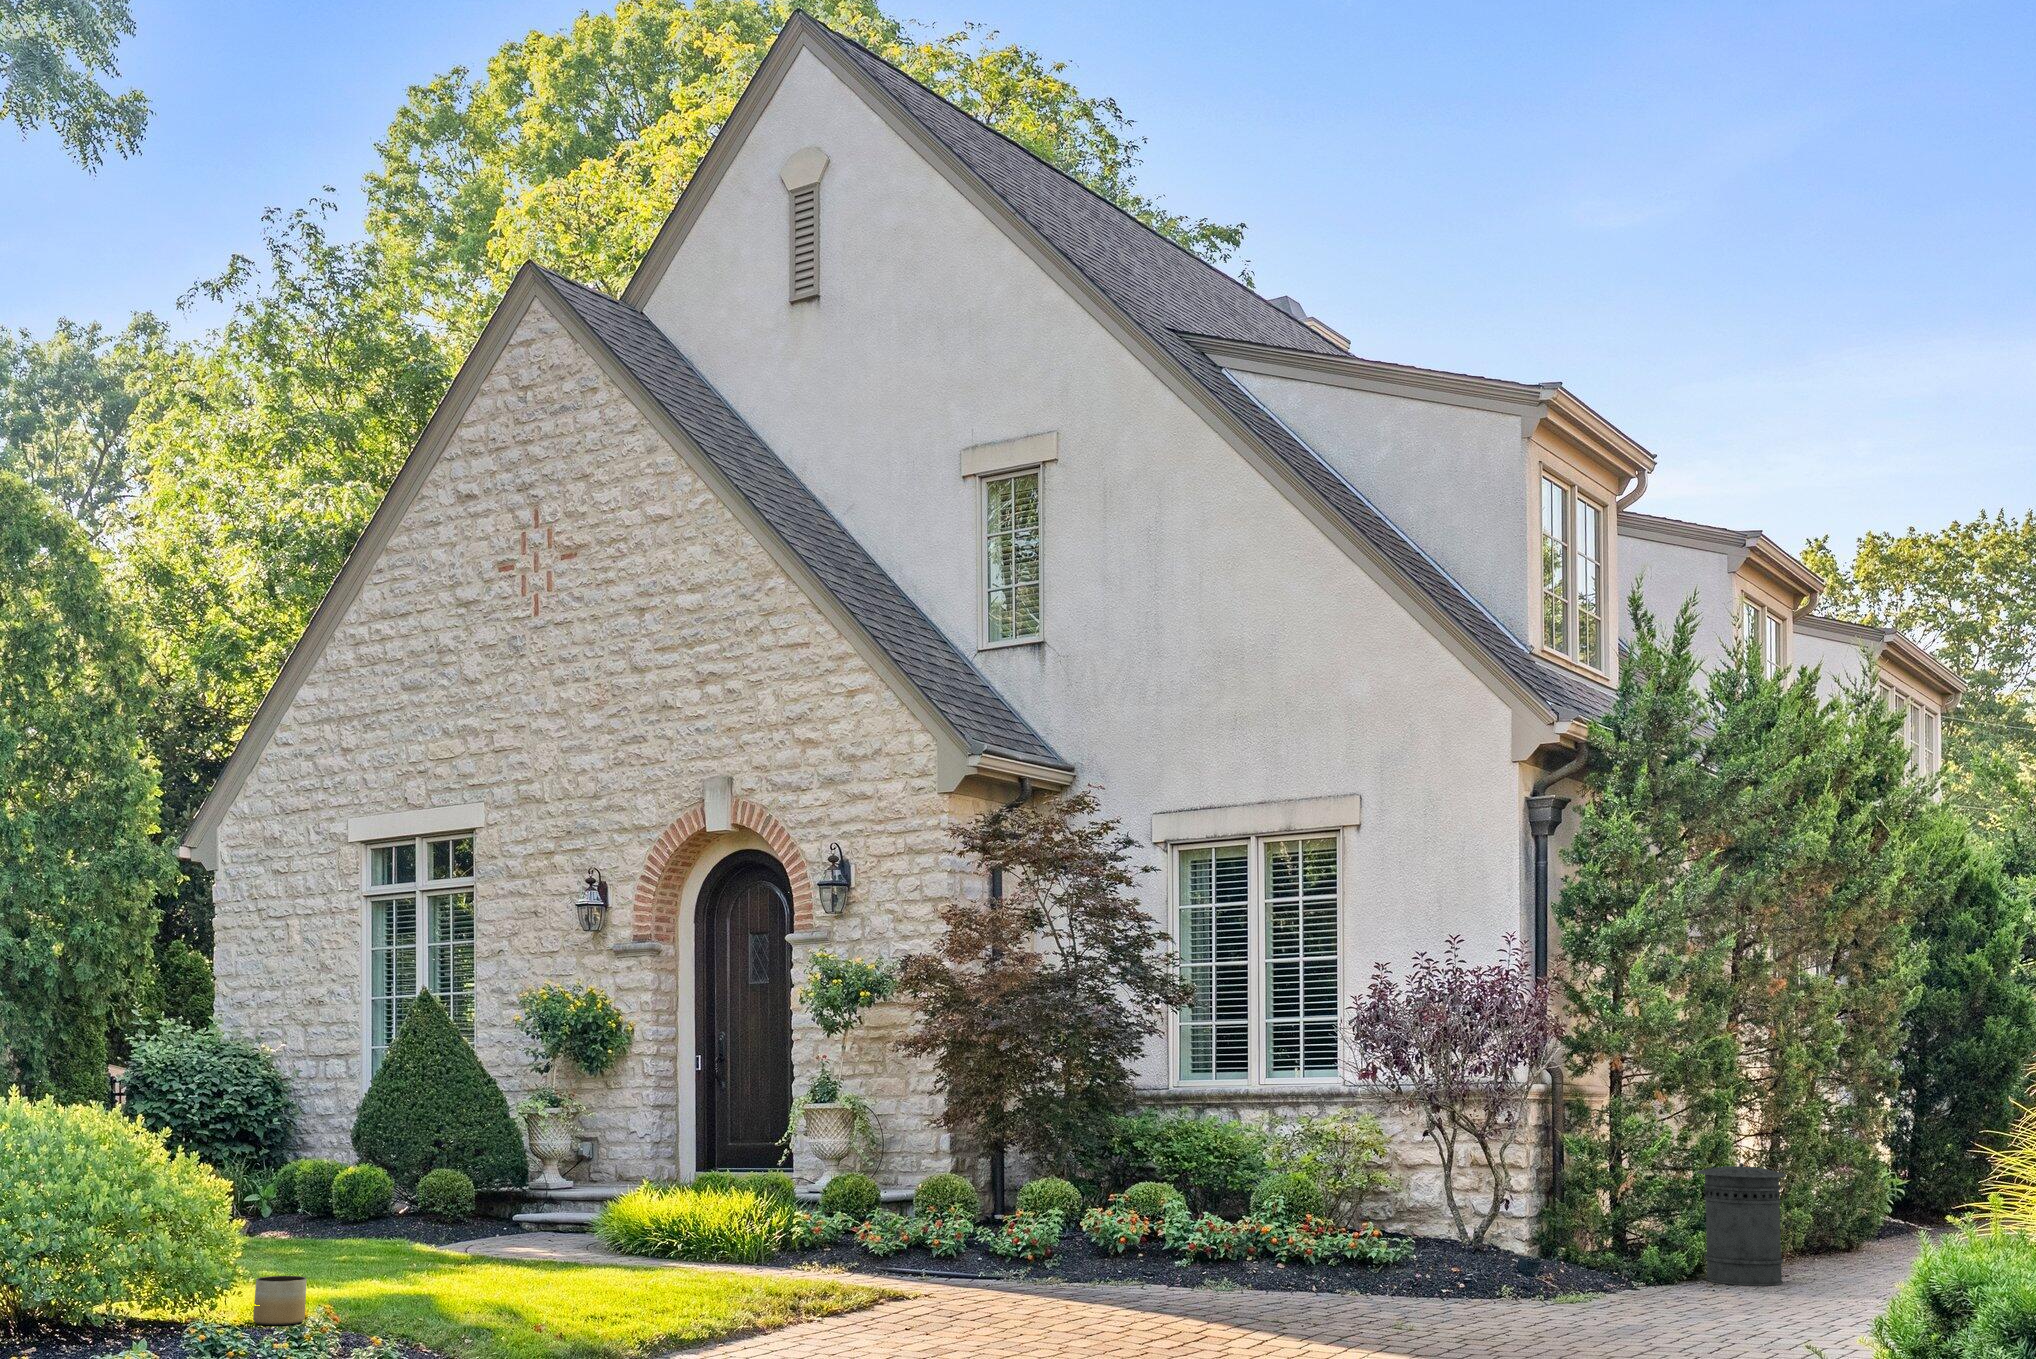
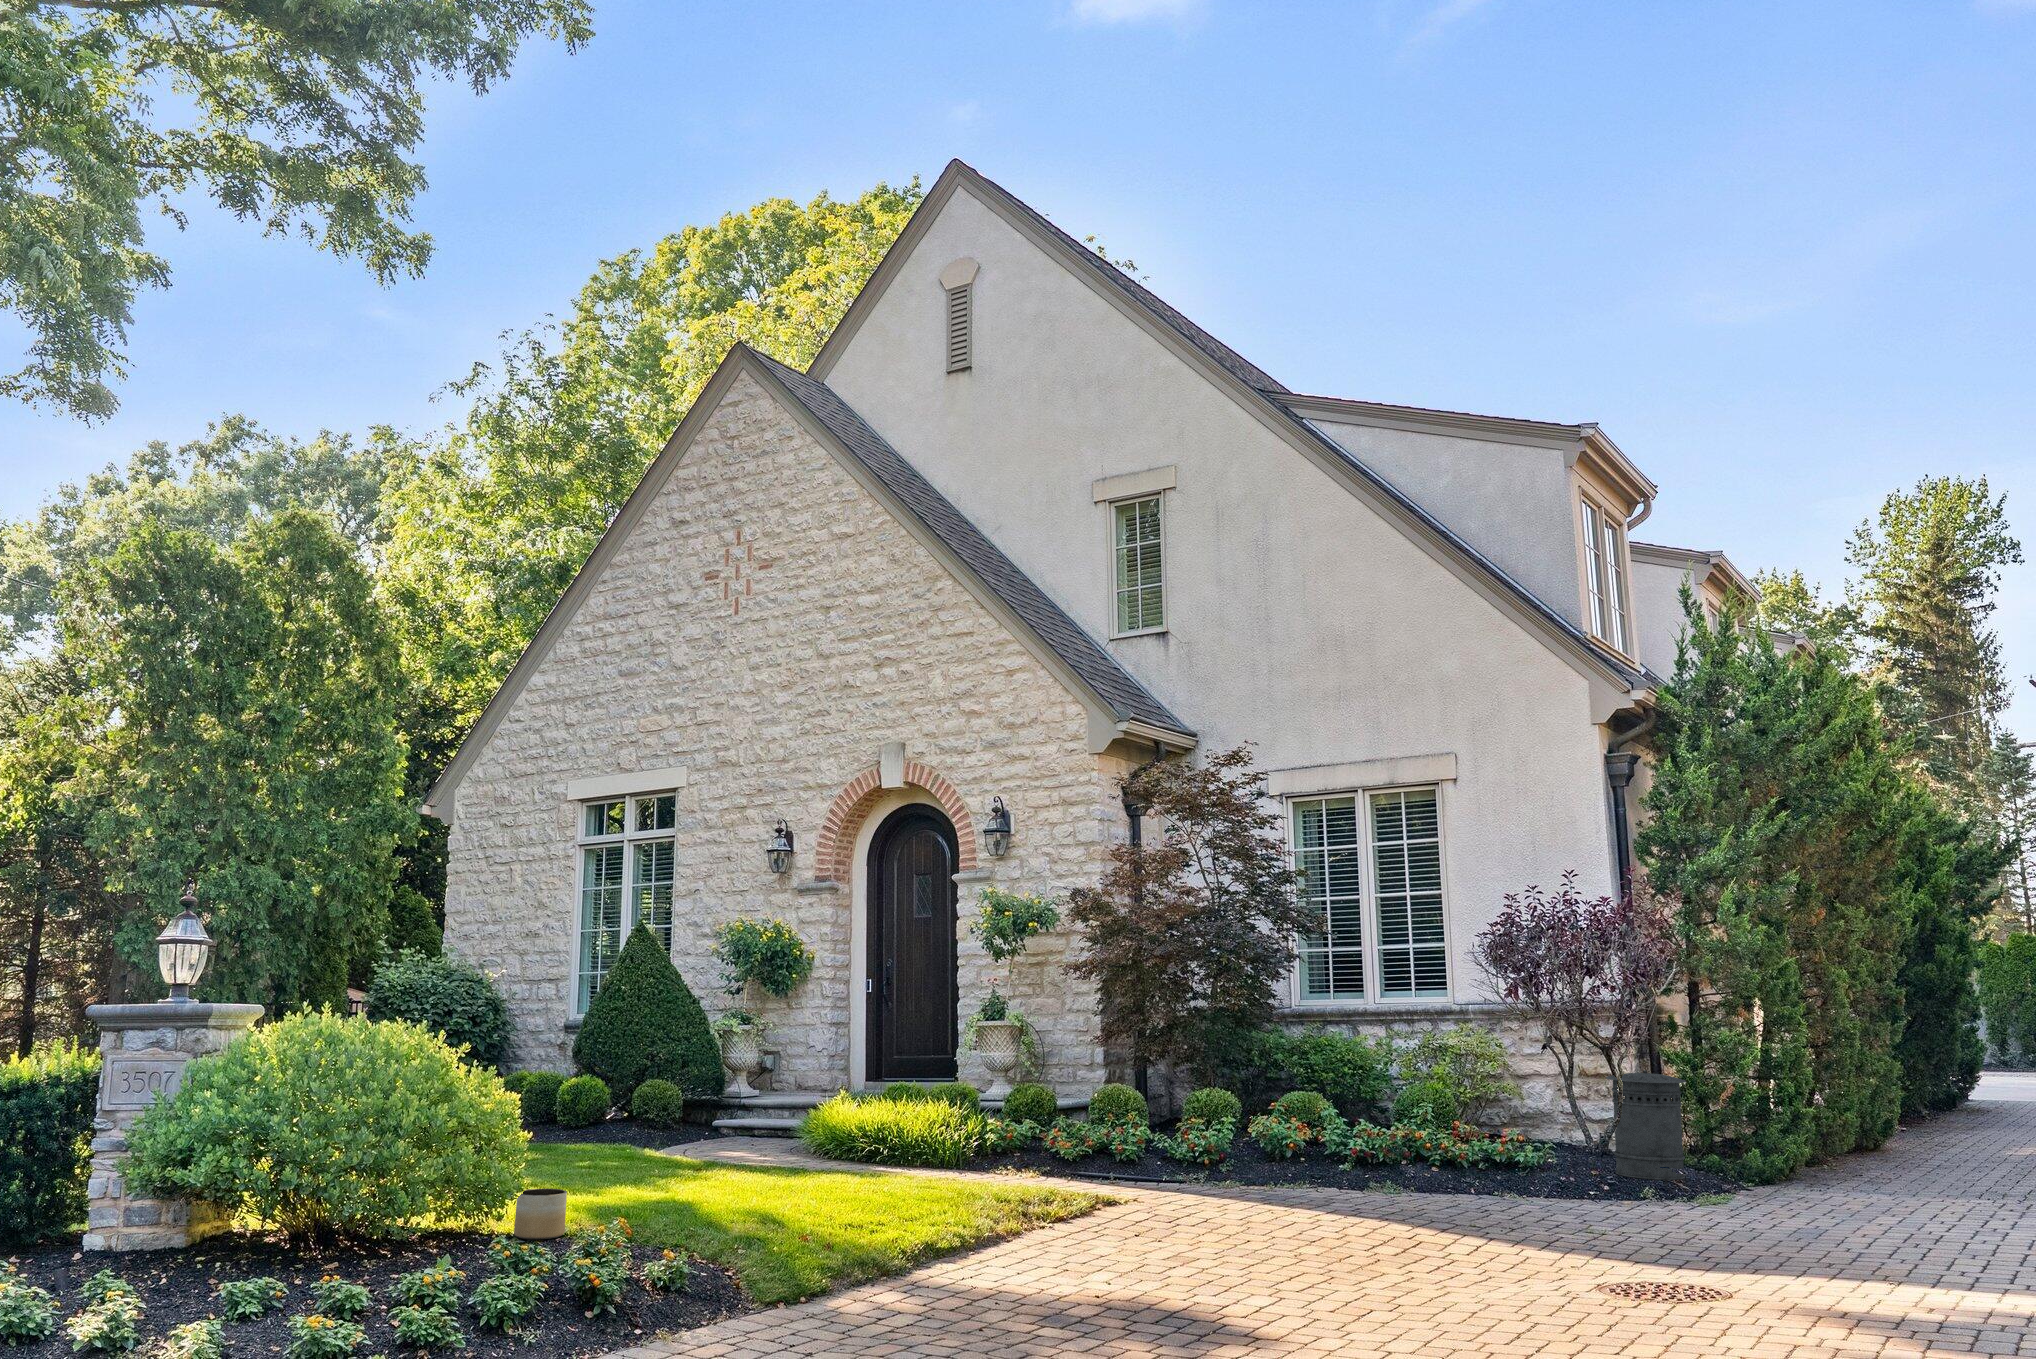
trash can: present [1698,1163,1786,1286] -> present [1606,1070,1686,1180]

